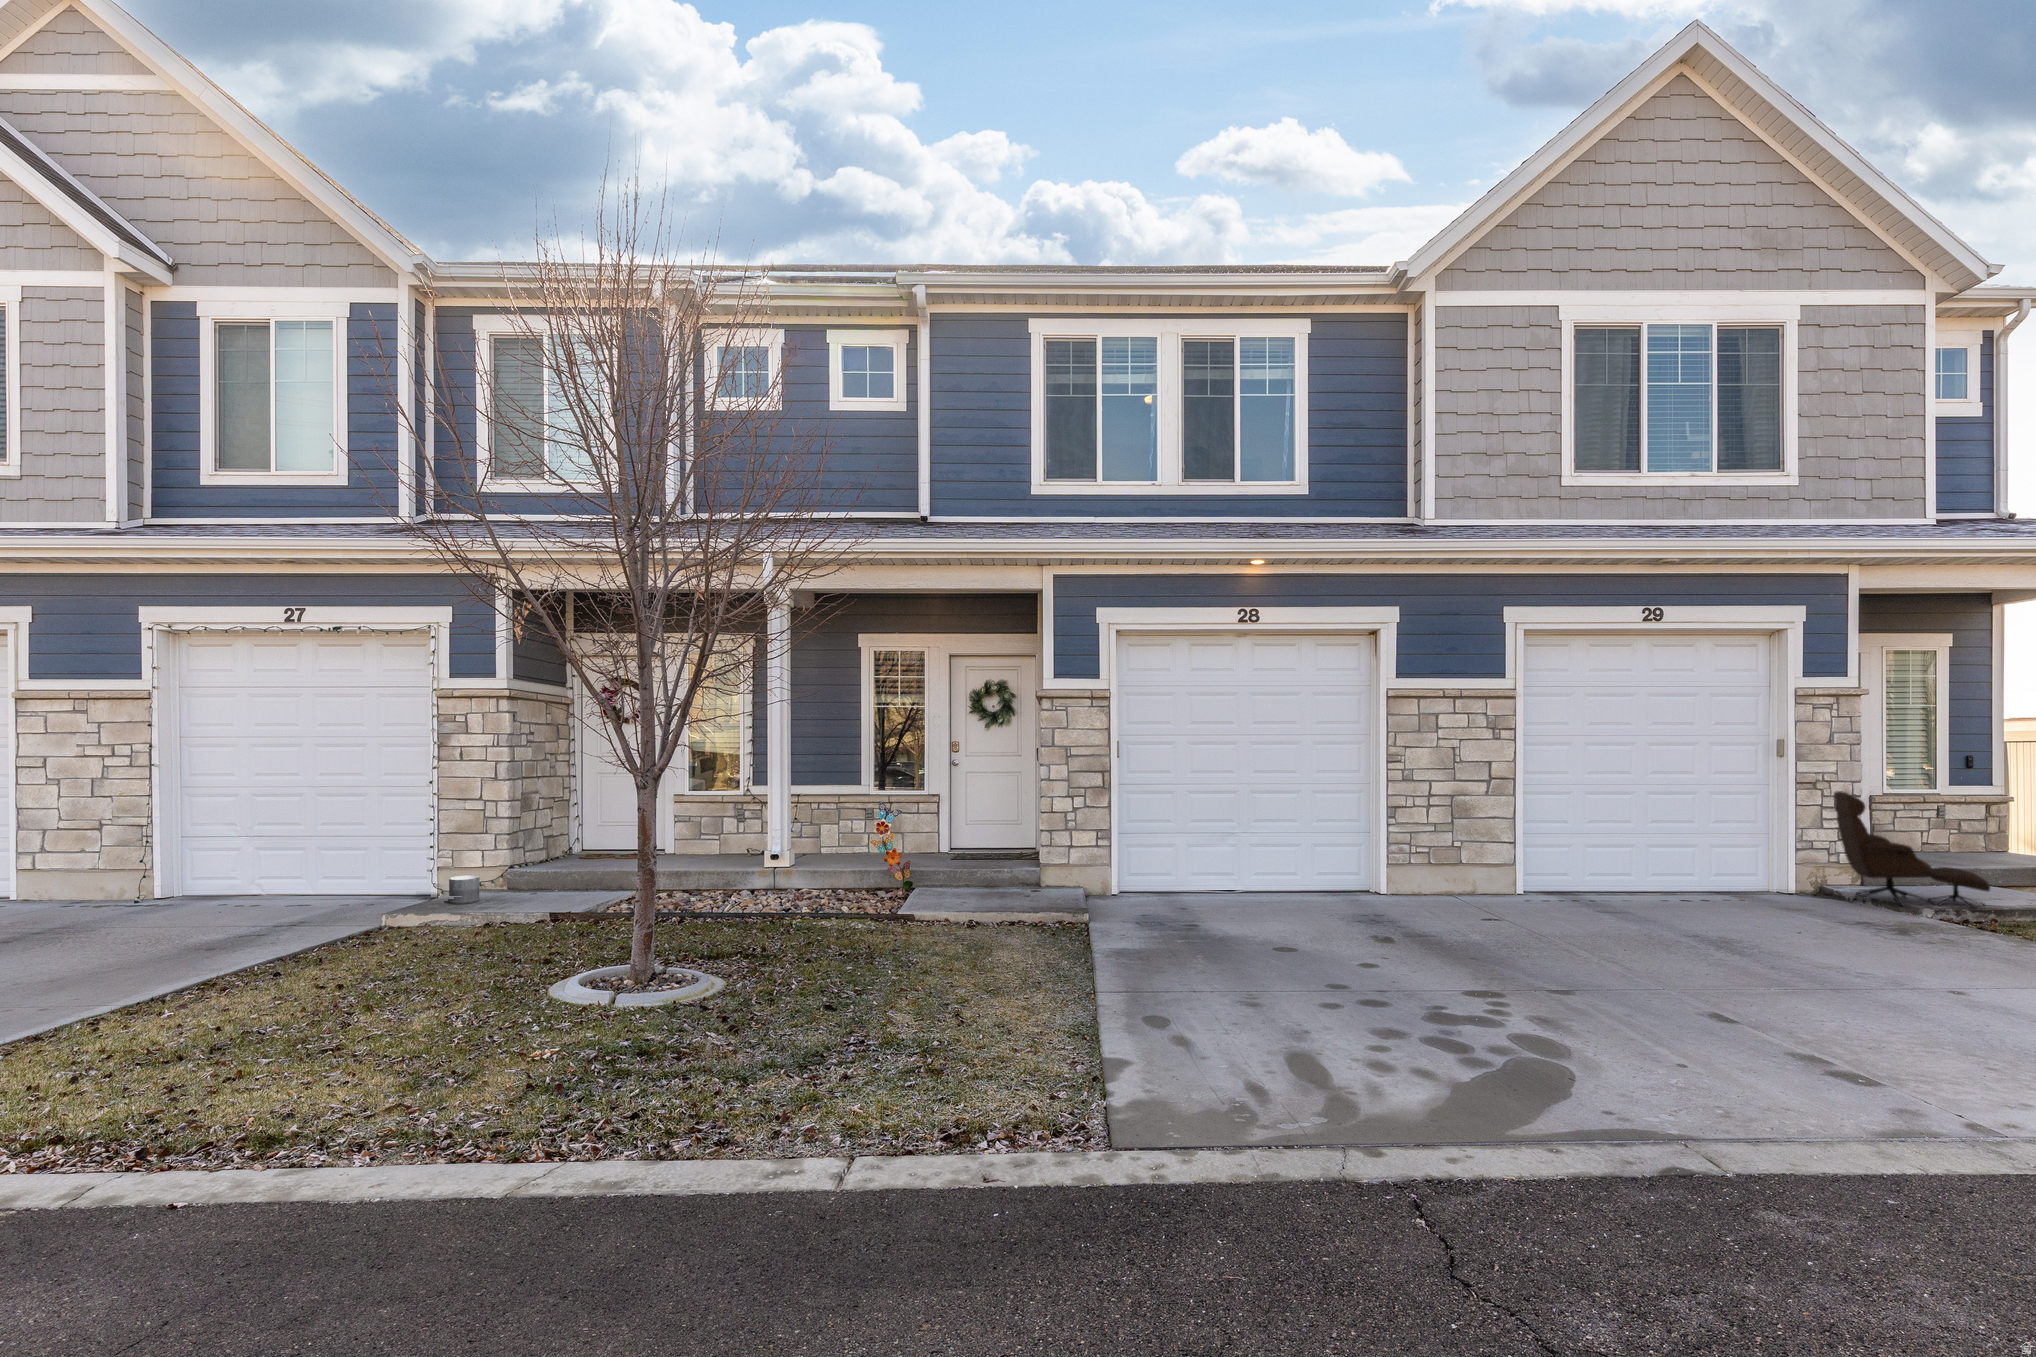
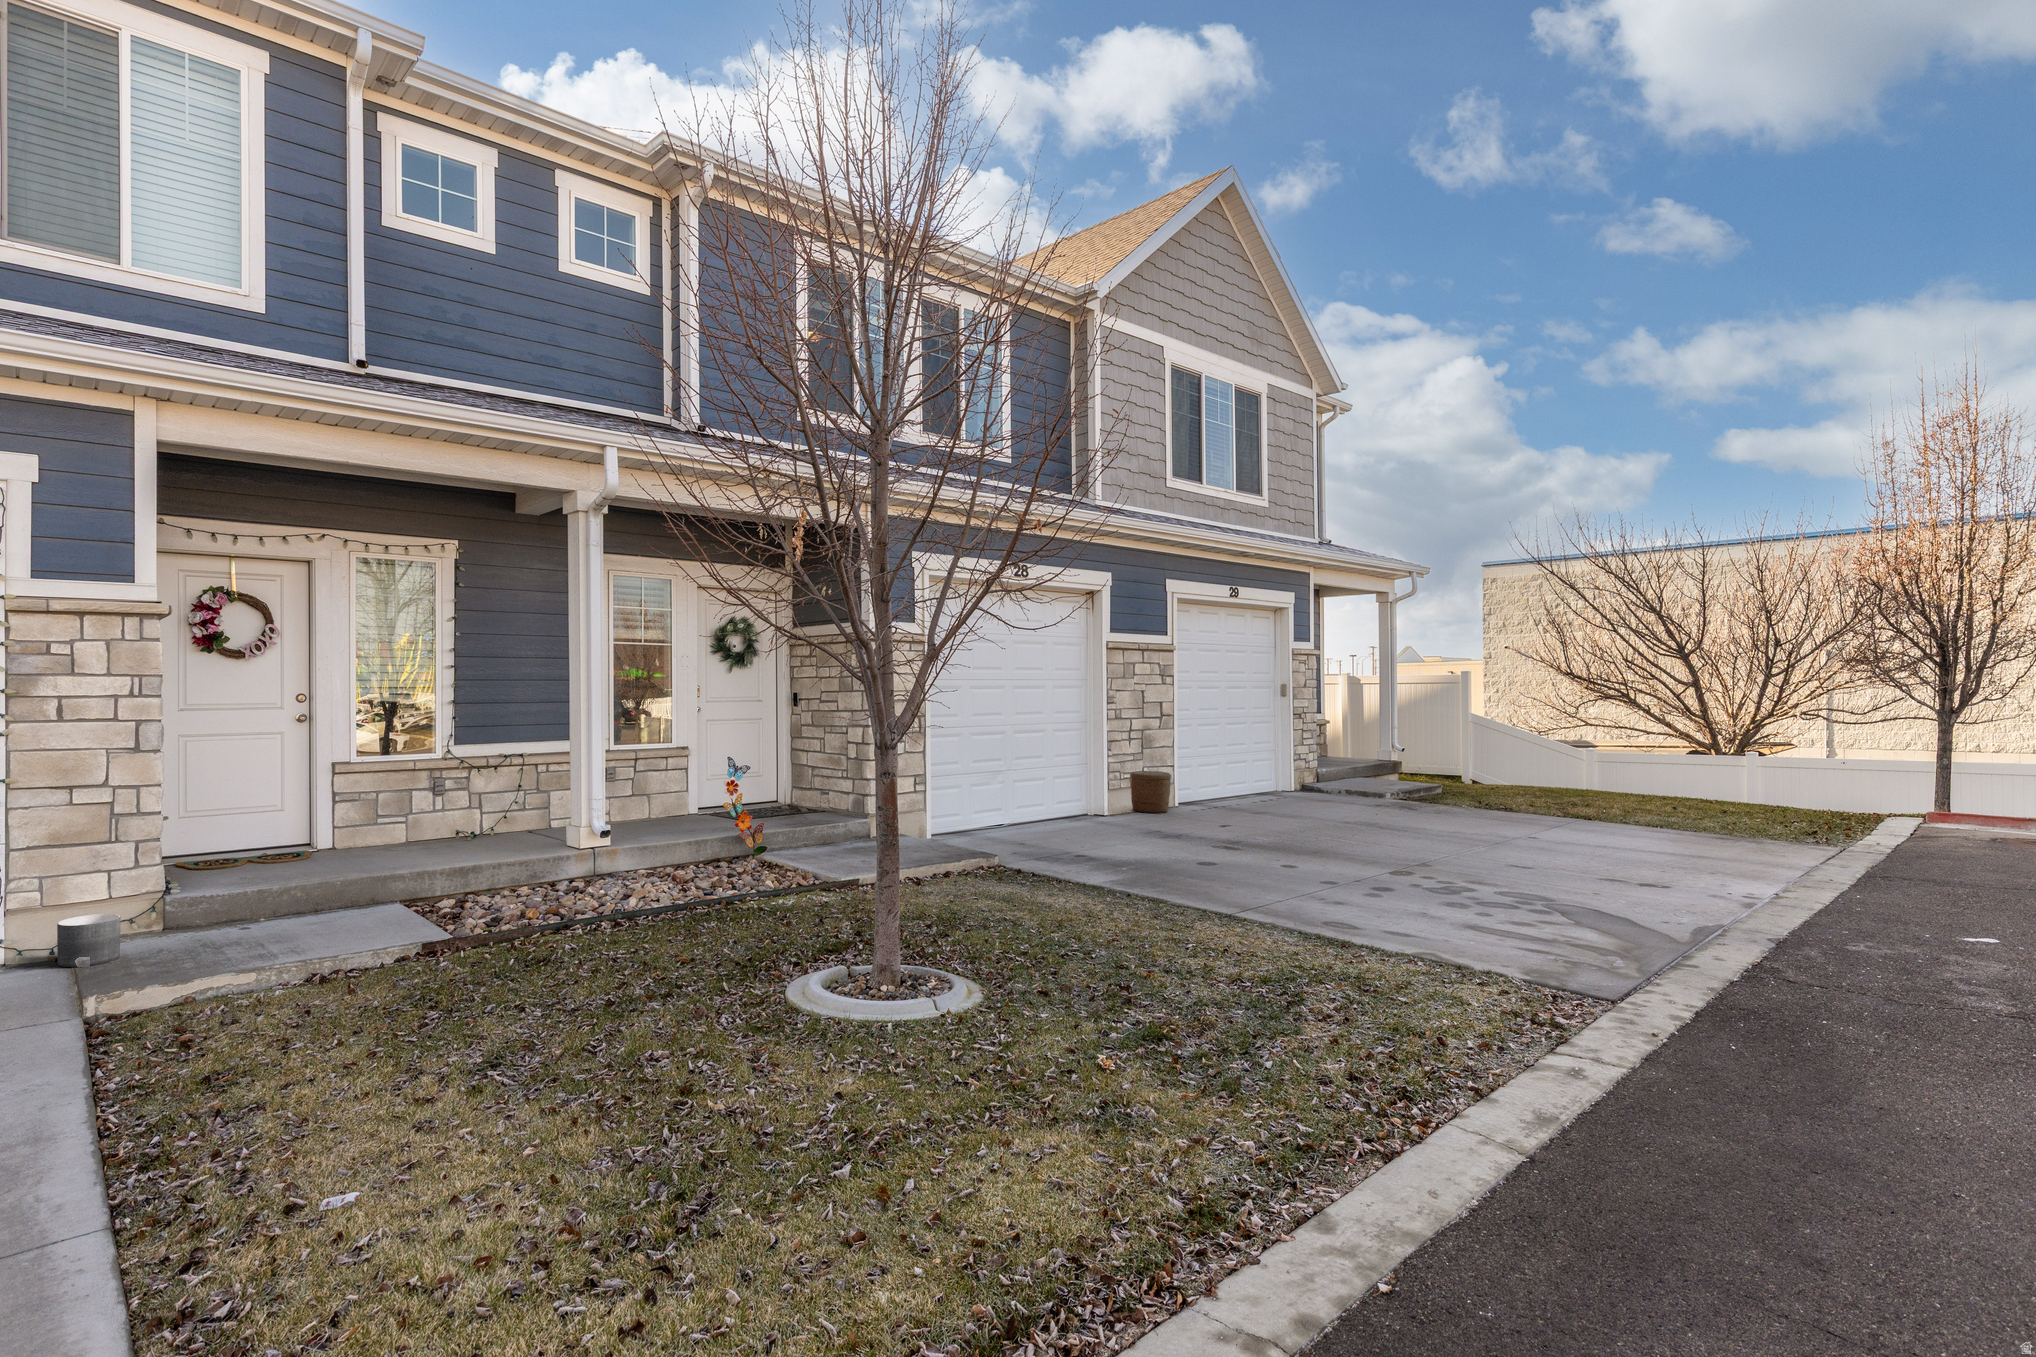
lounge chair: present [1834,791,1990,908] -> none [1299,717,1378,789]
woven basket: none [1425,850,1478,904] -> present [1131,771,1171,813]

